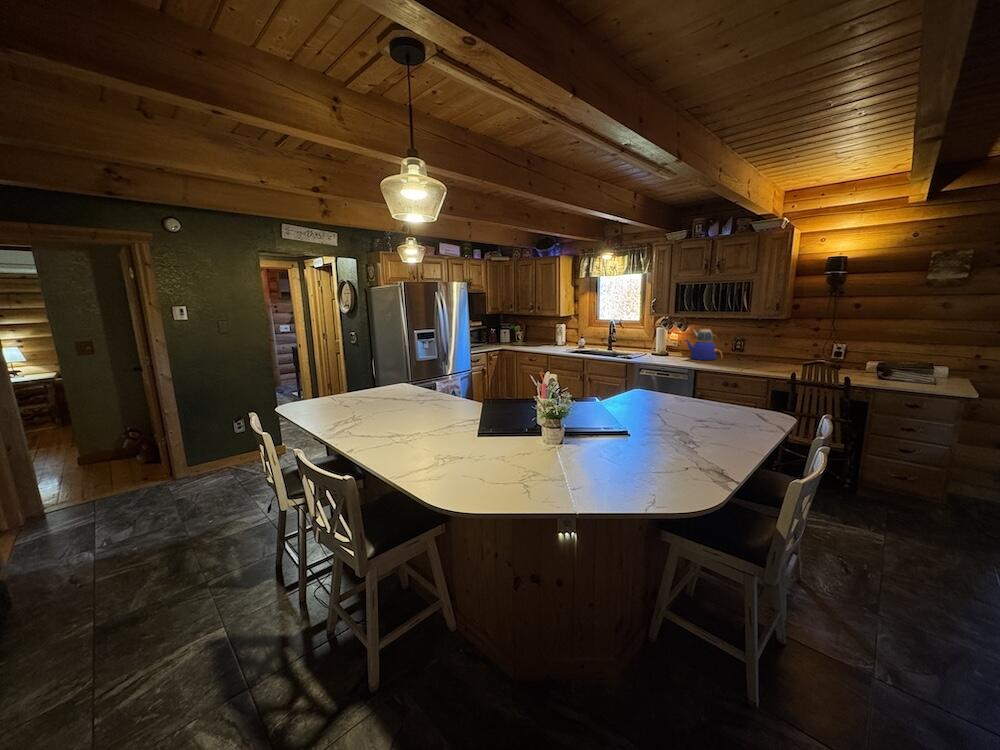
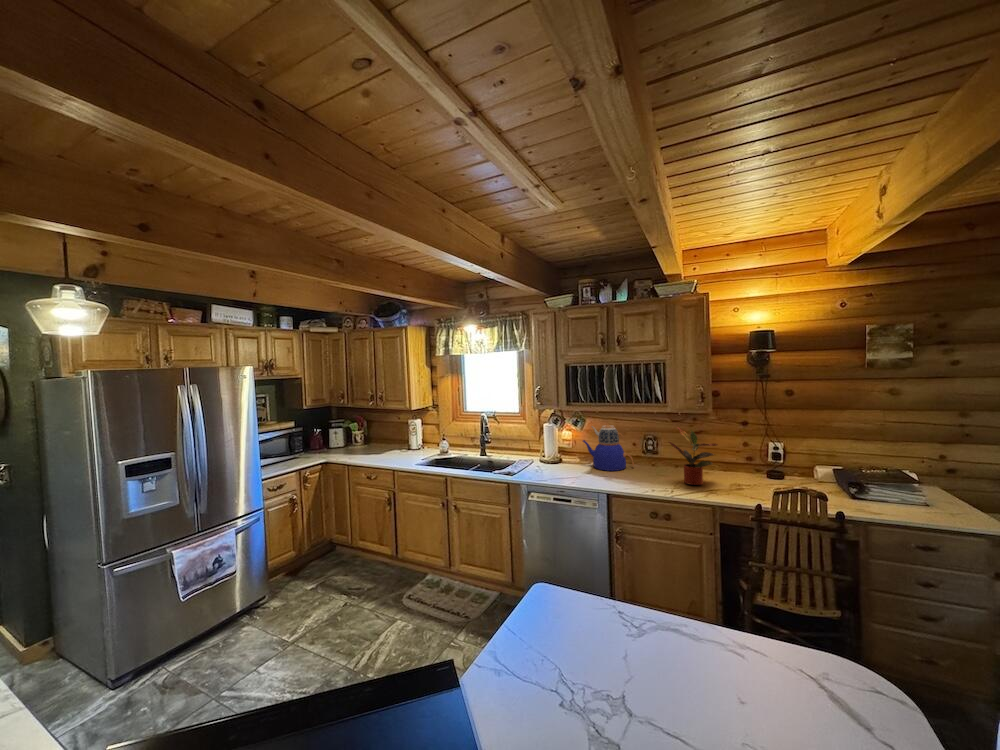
potted plant: none [746,328,785,368] -> present [669,428,717,485]

